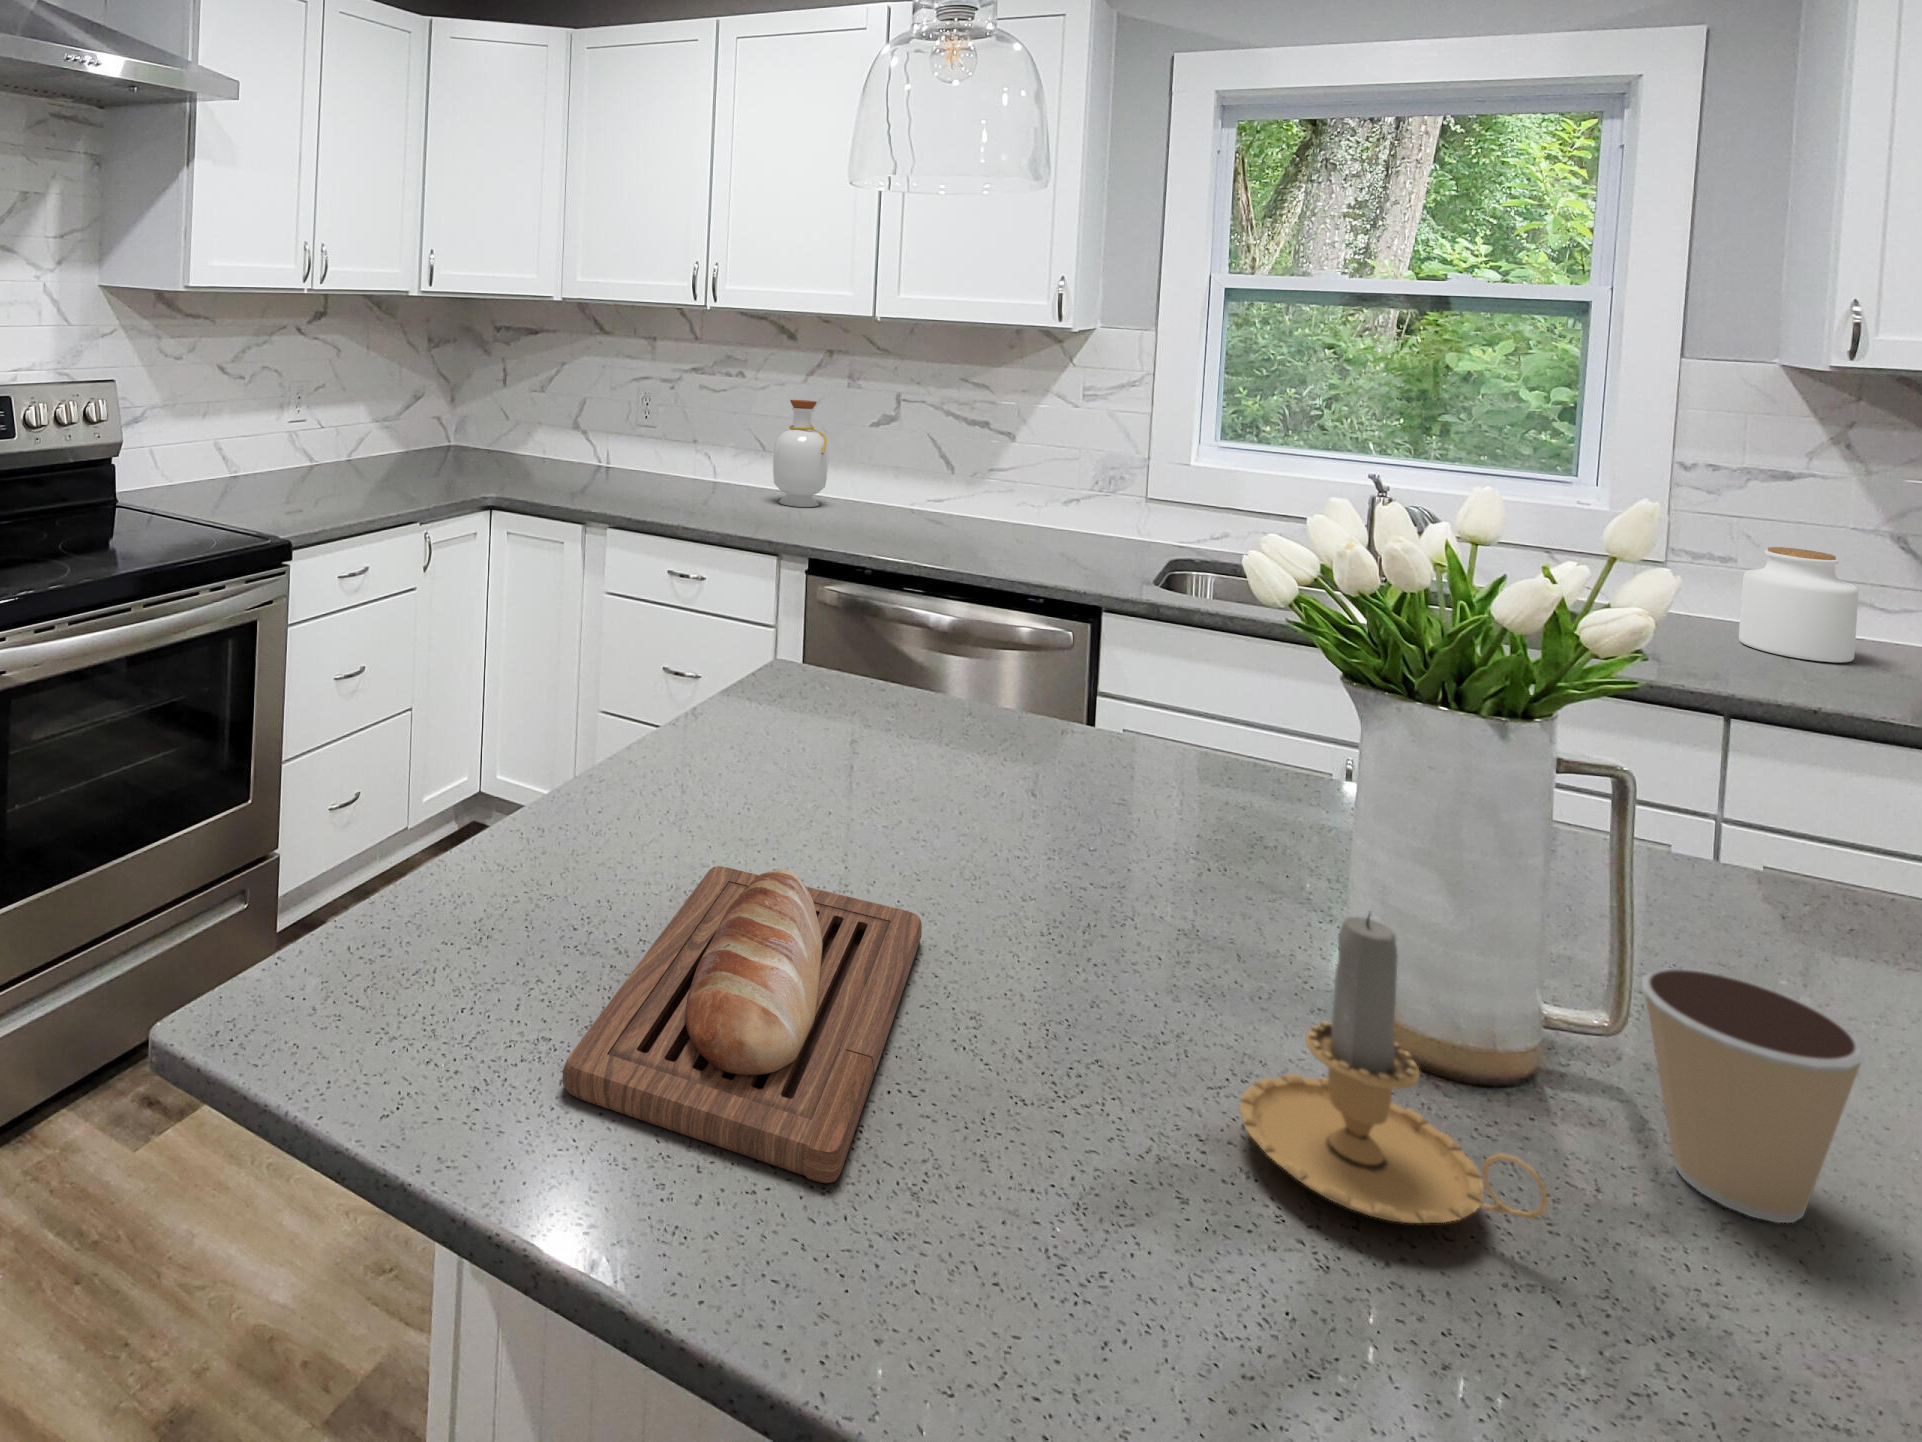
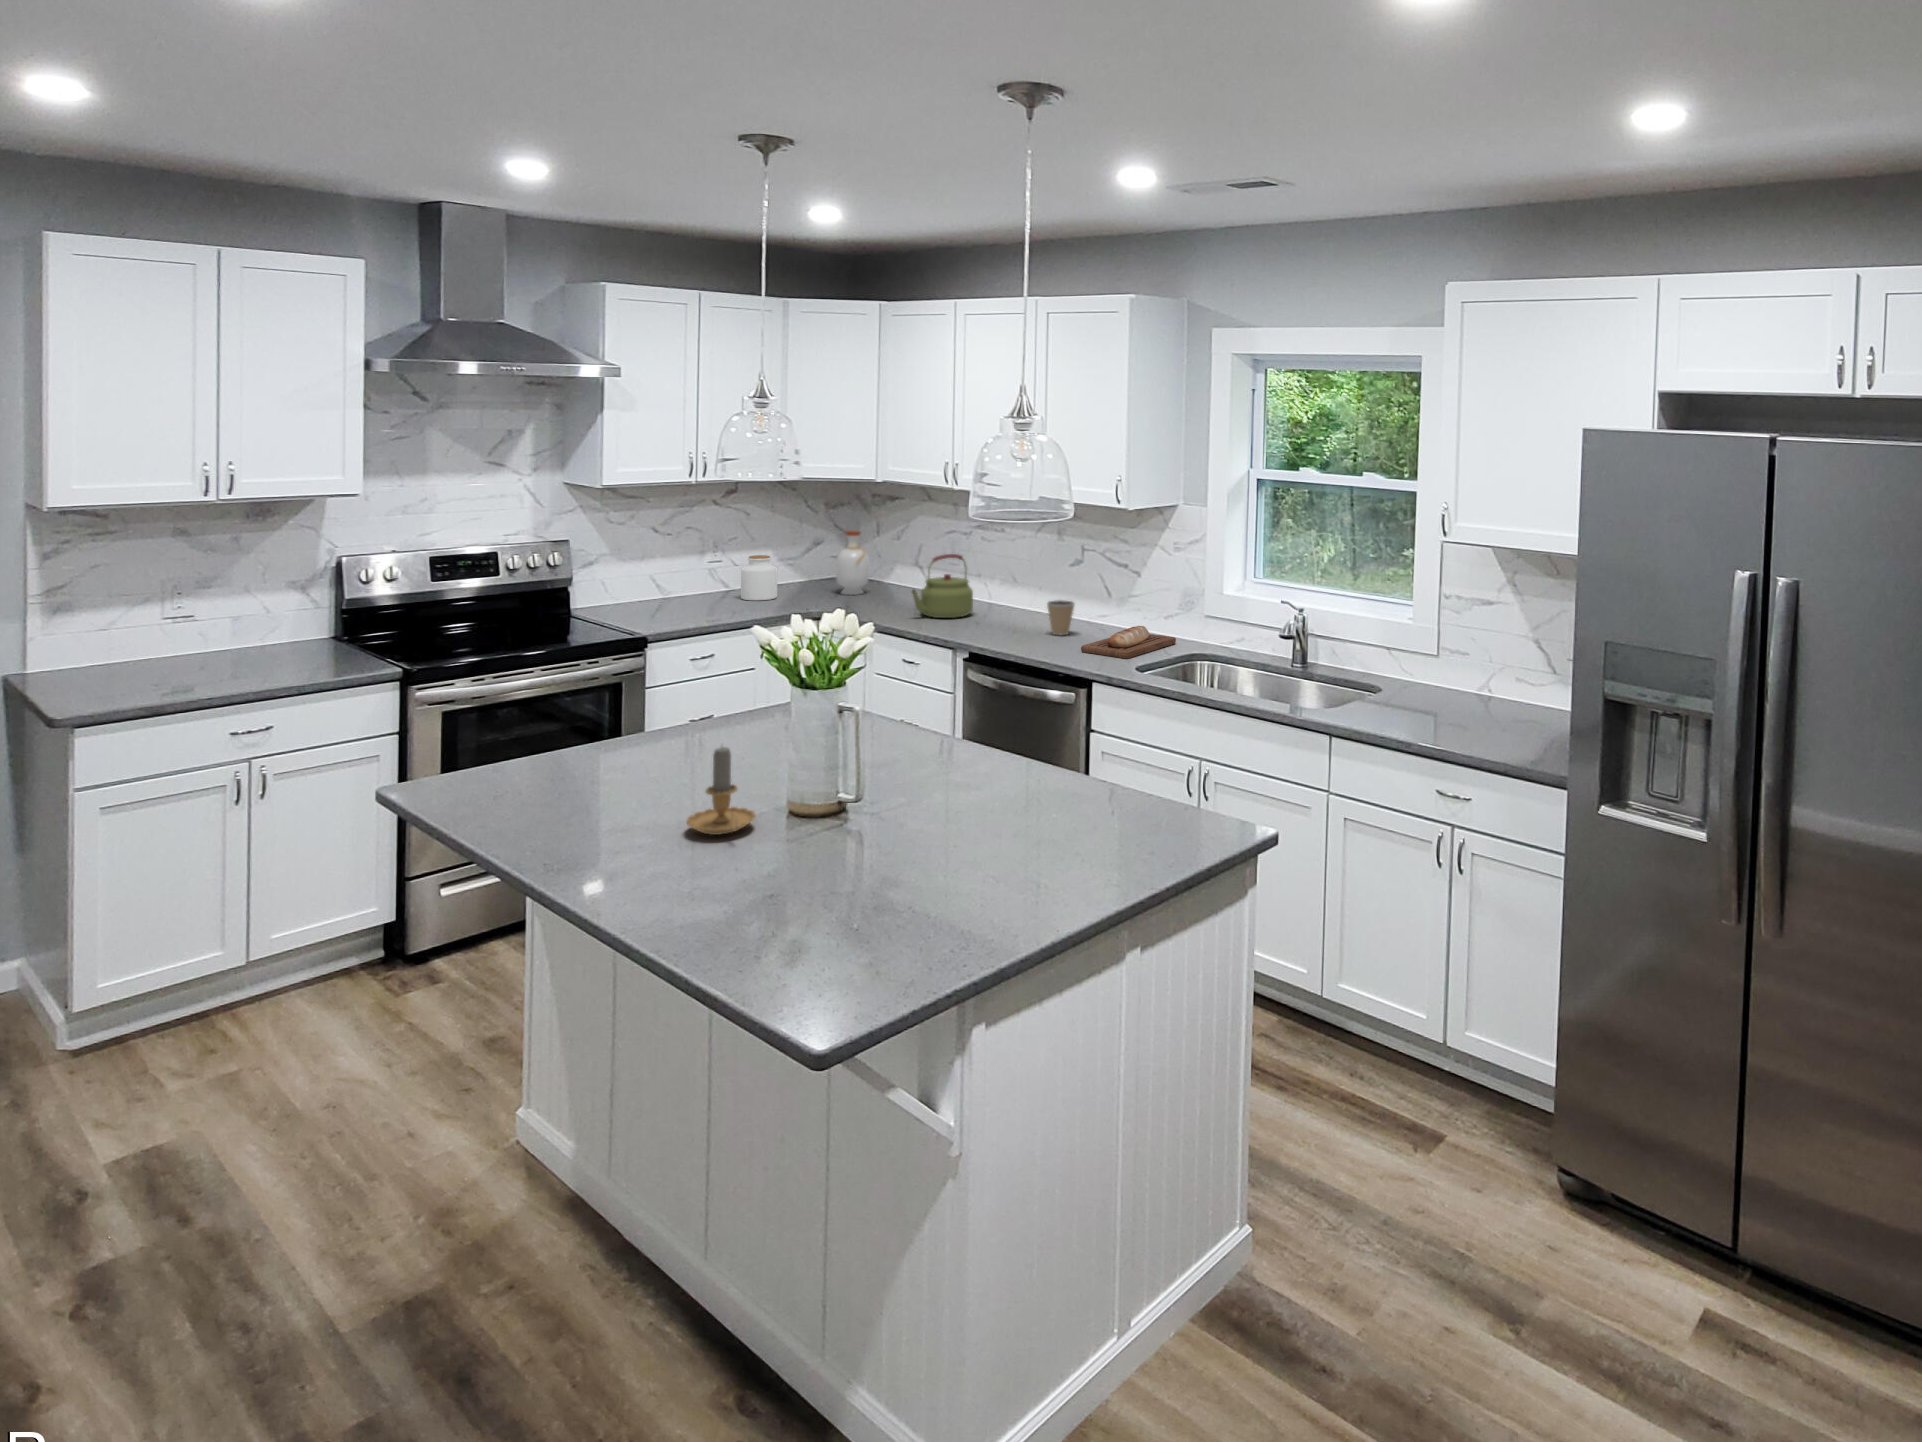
bottle: present [773,400,829,507] -> present [836,531,869,595]
kettle: none [647,406,727,504] -> present [912,554,973,618]
jar: present [1739,547,1858,662] -> present [741,555,777,601]
bread loaf: present [562,866,922,1183] -> present [1081,626,1176,659]
coffee cup: present [1642,969,1865,1223] -> present [1047,600,1075,635]

